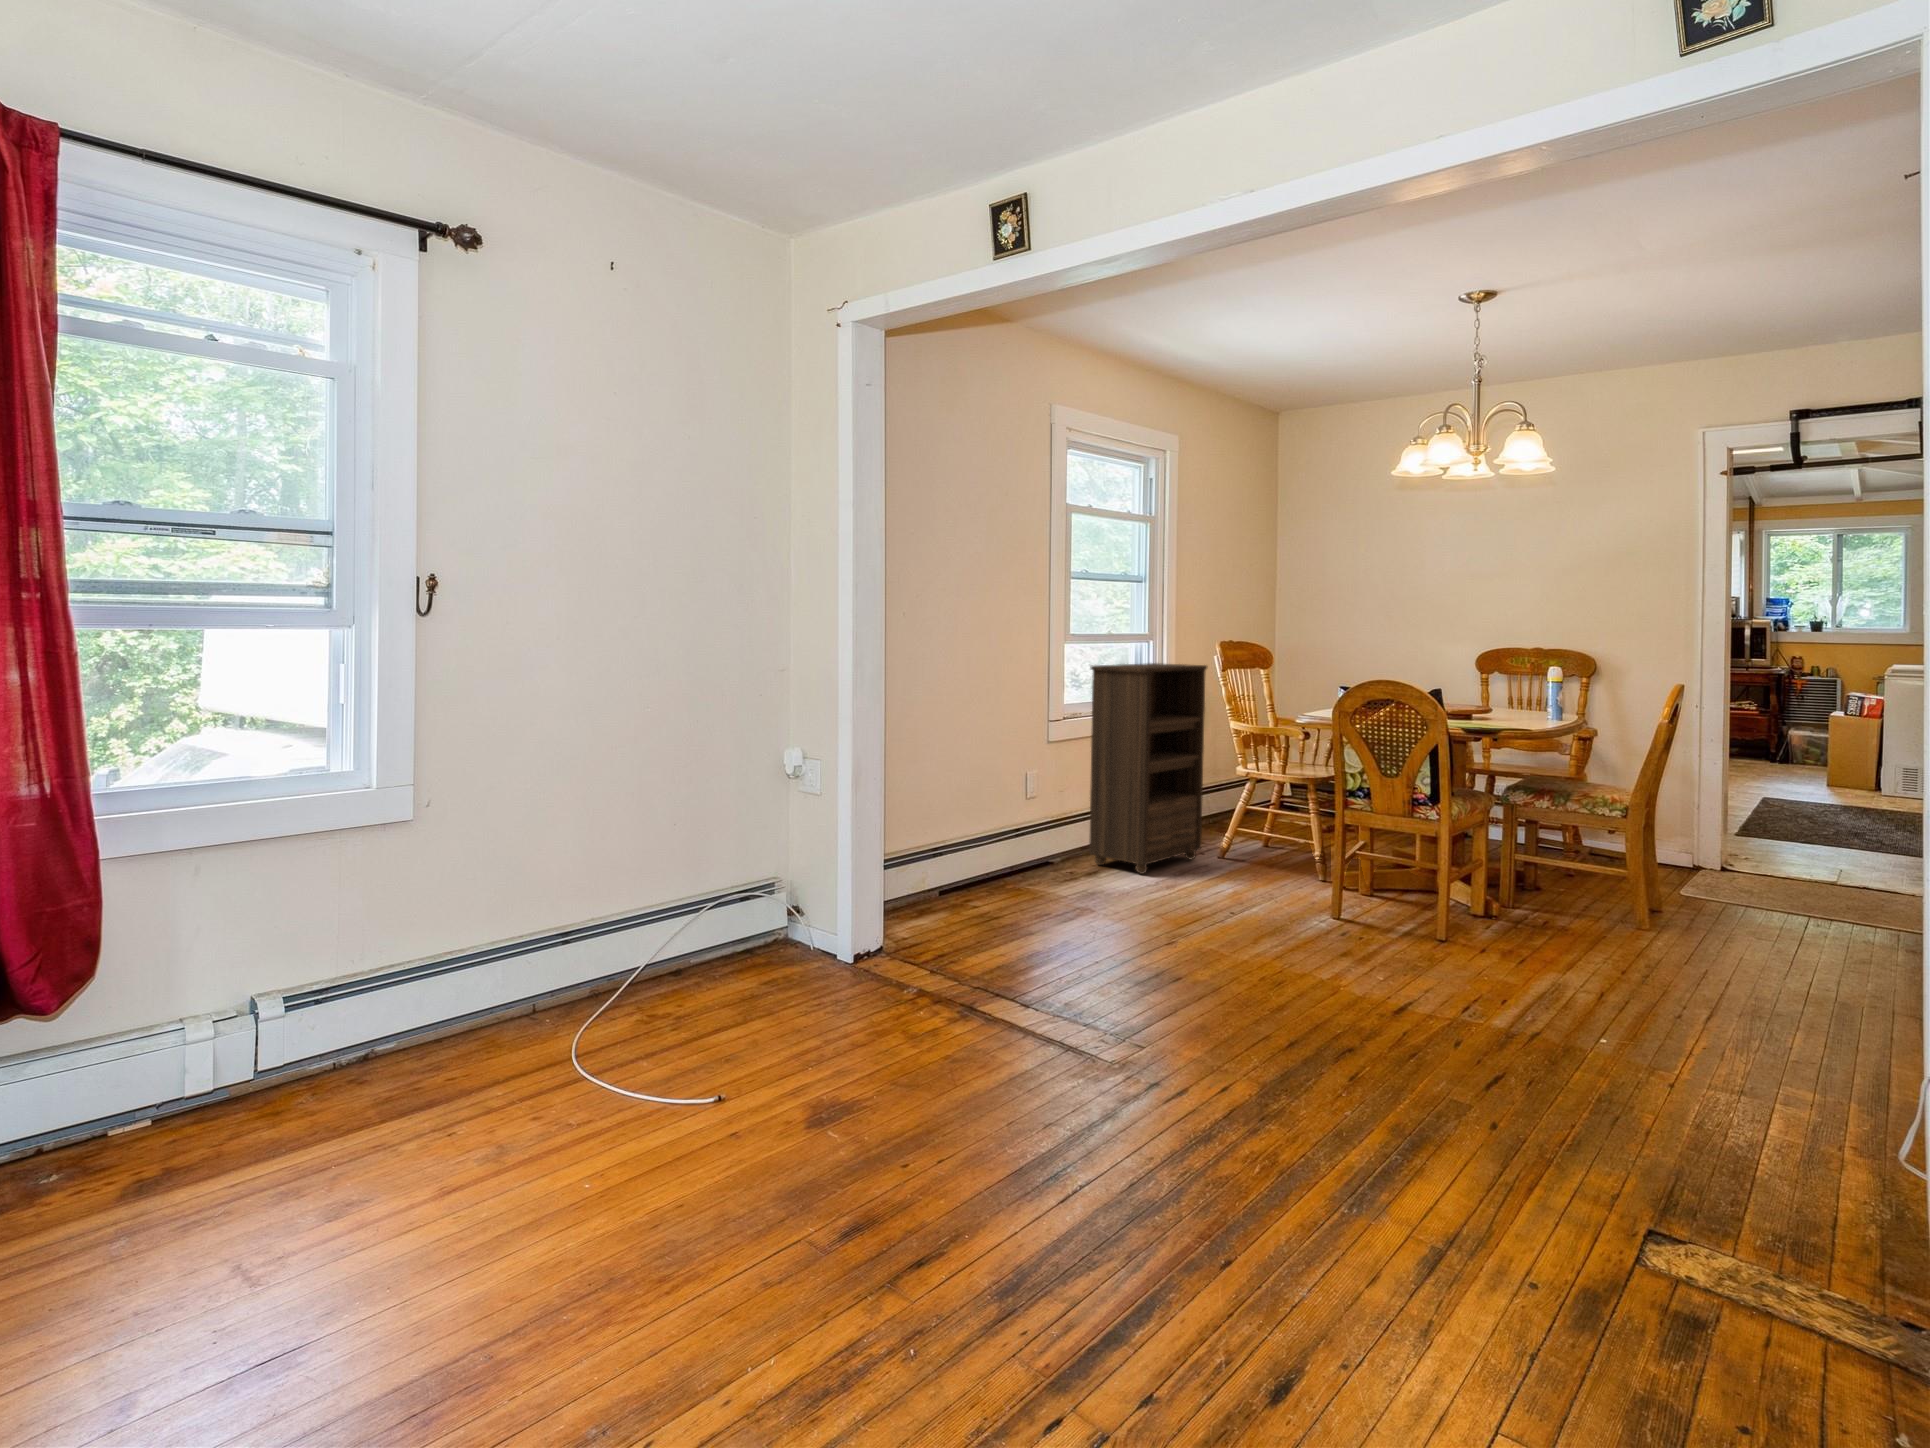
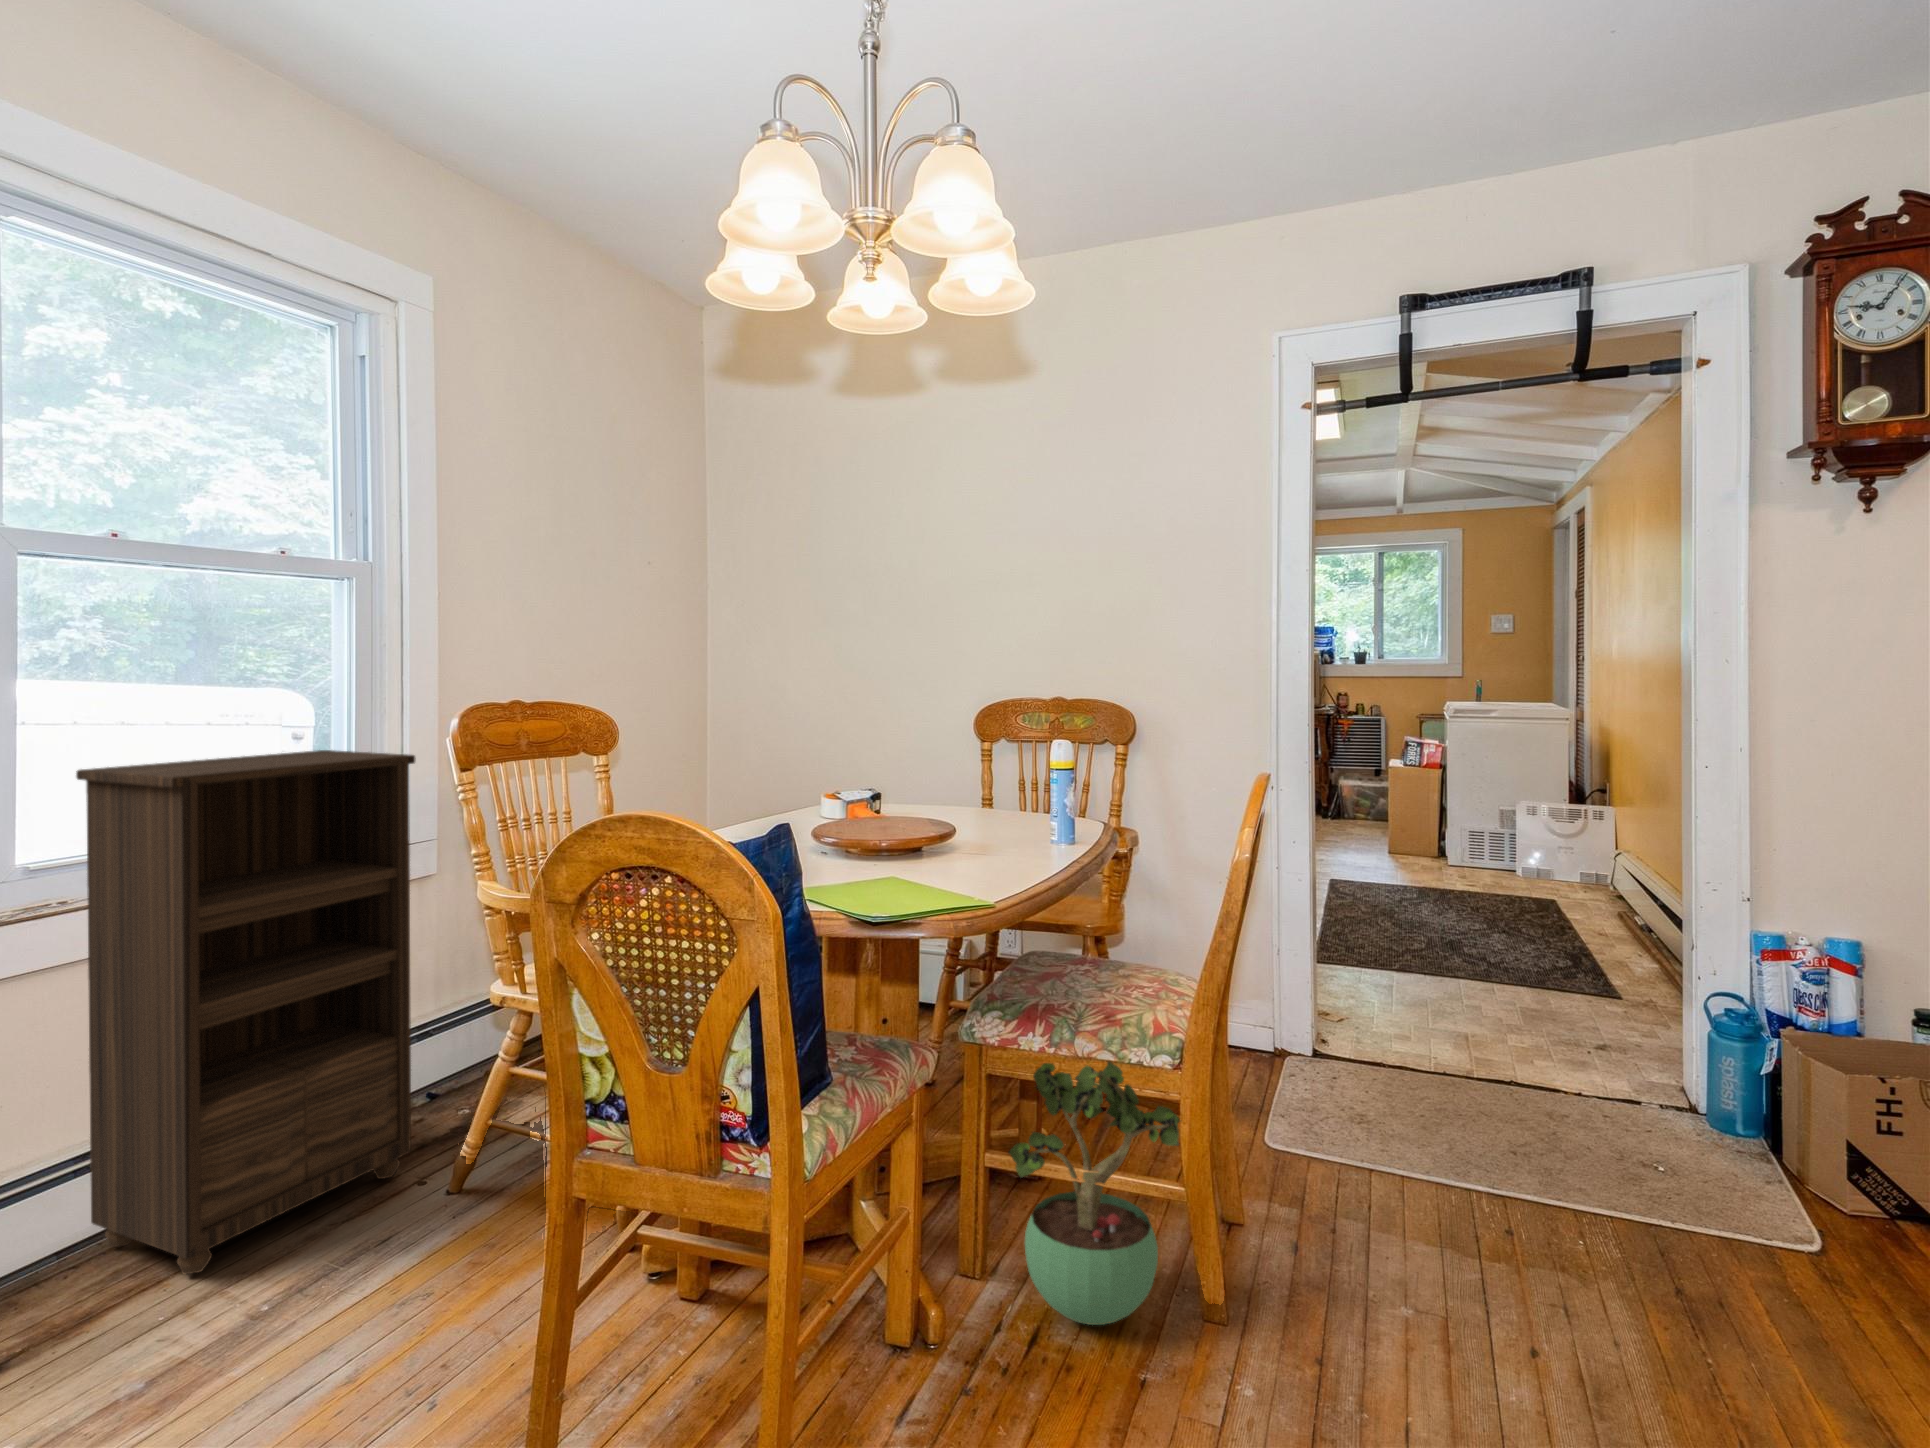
potted plant: none [1532,805,1627,924] -> present [1008,1061,1180,1325]

